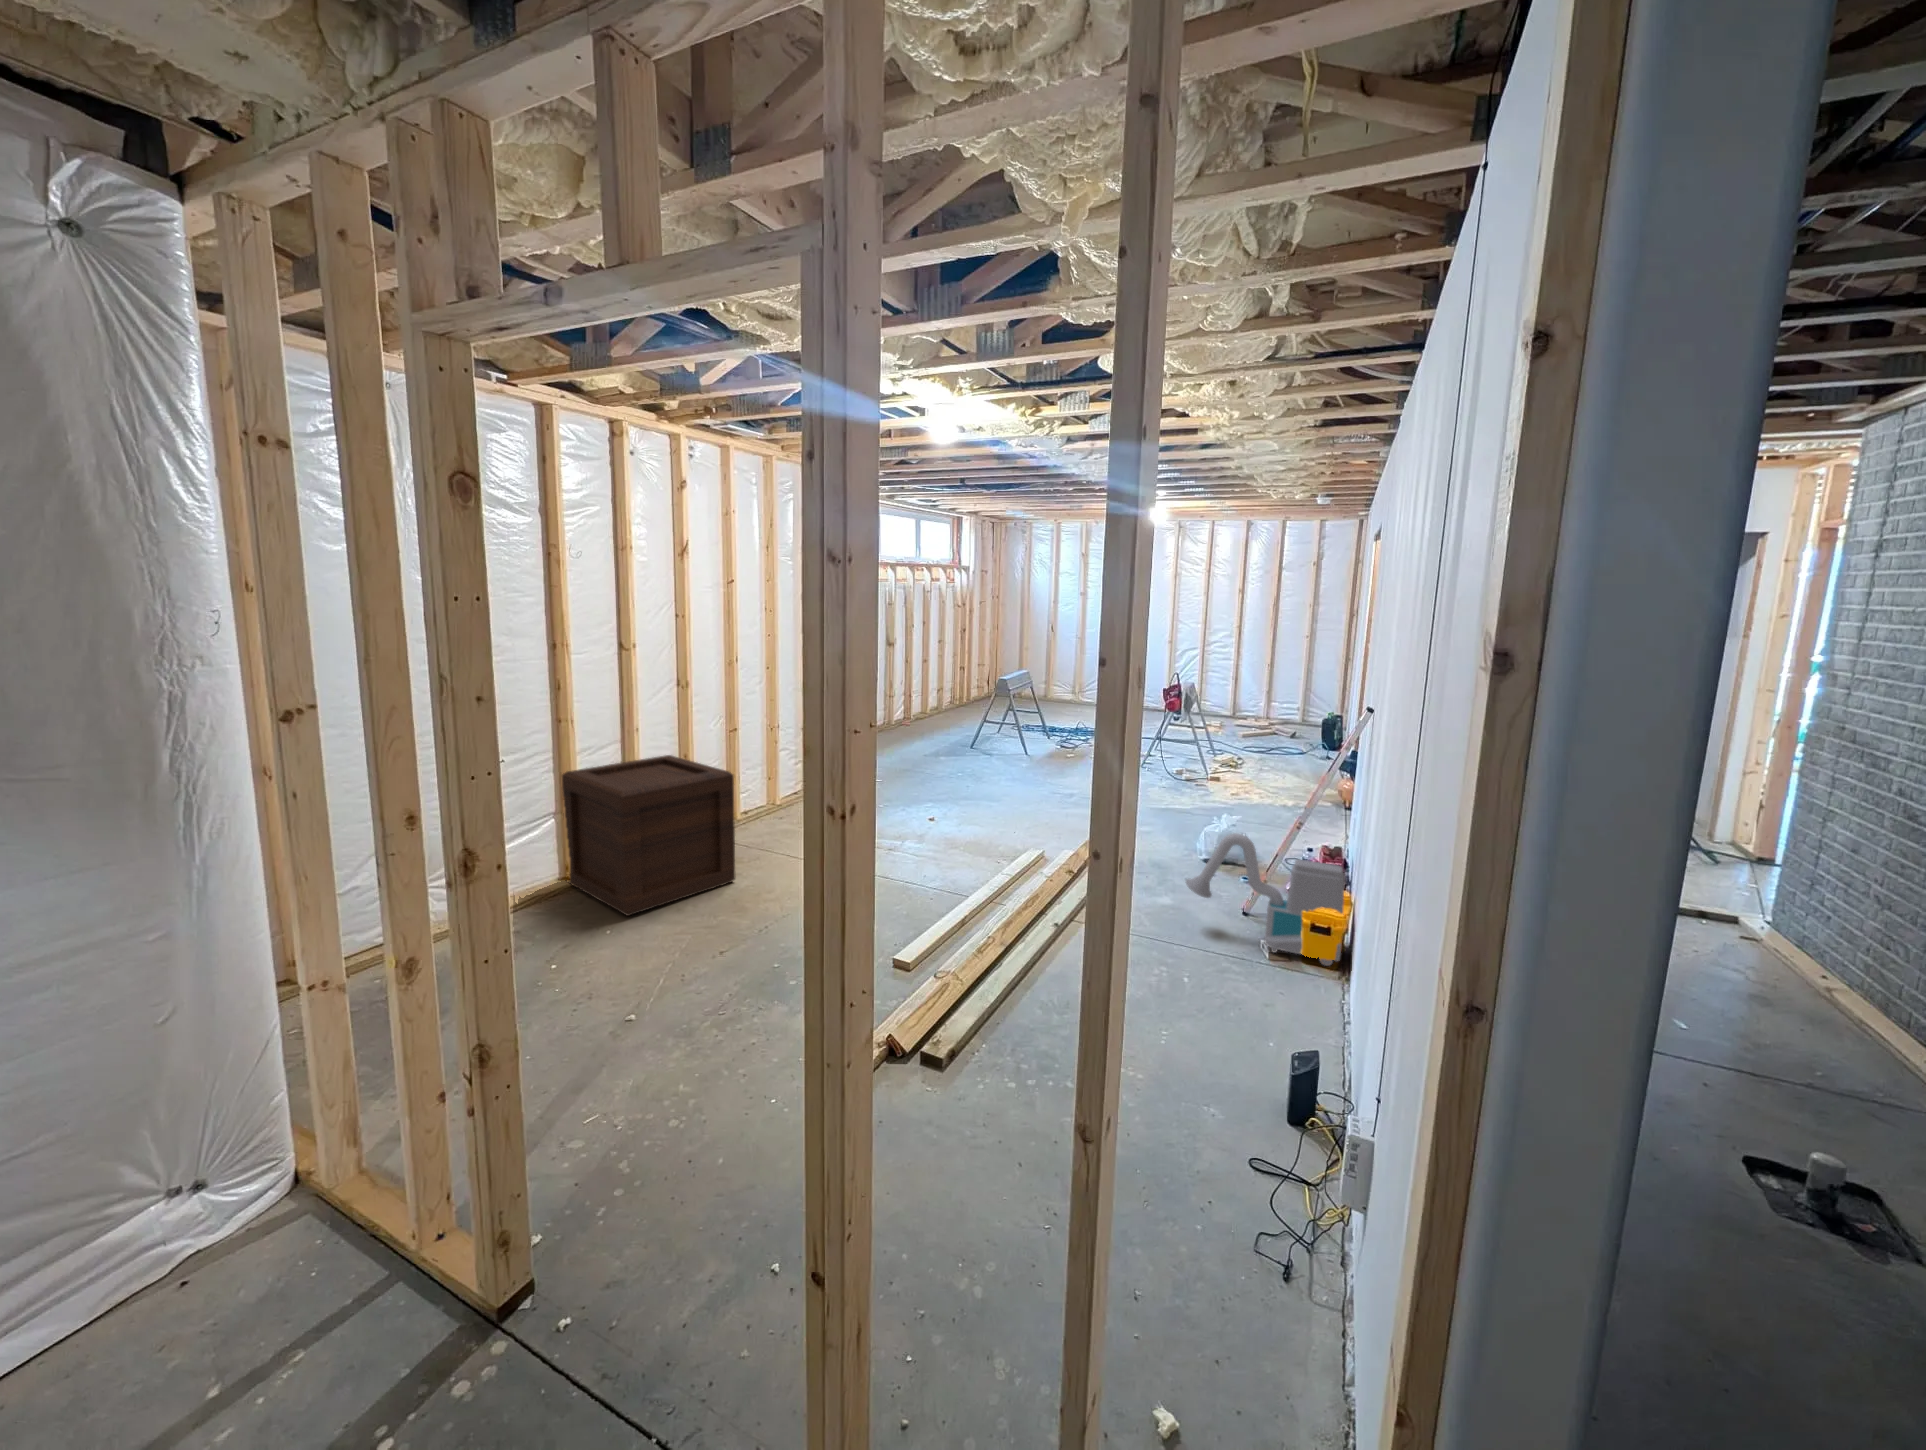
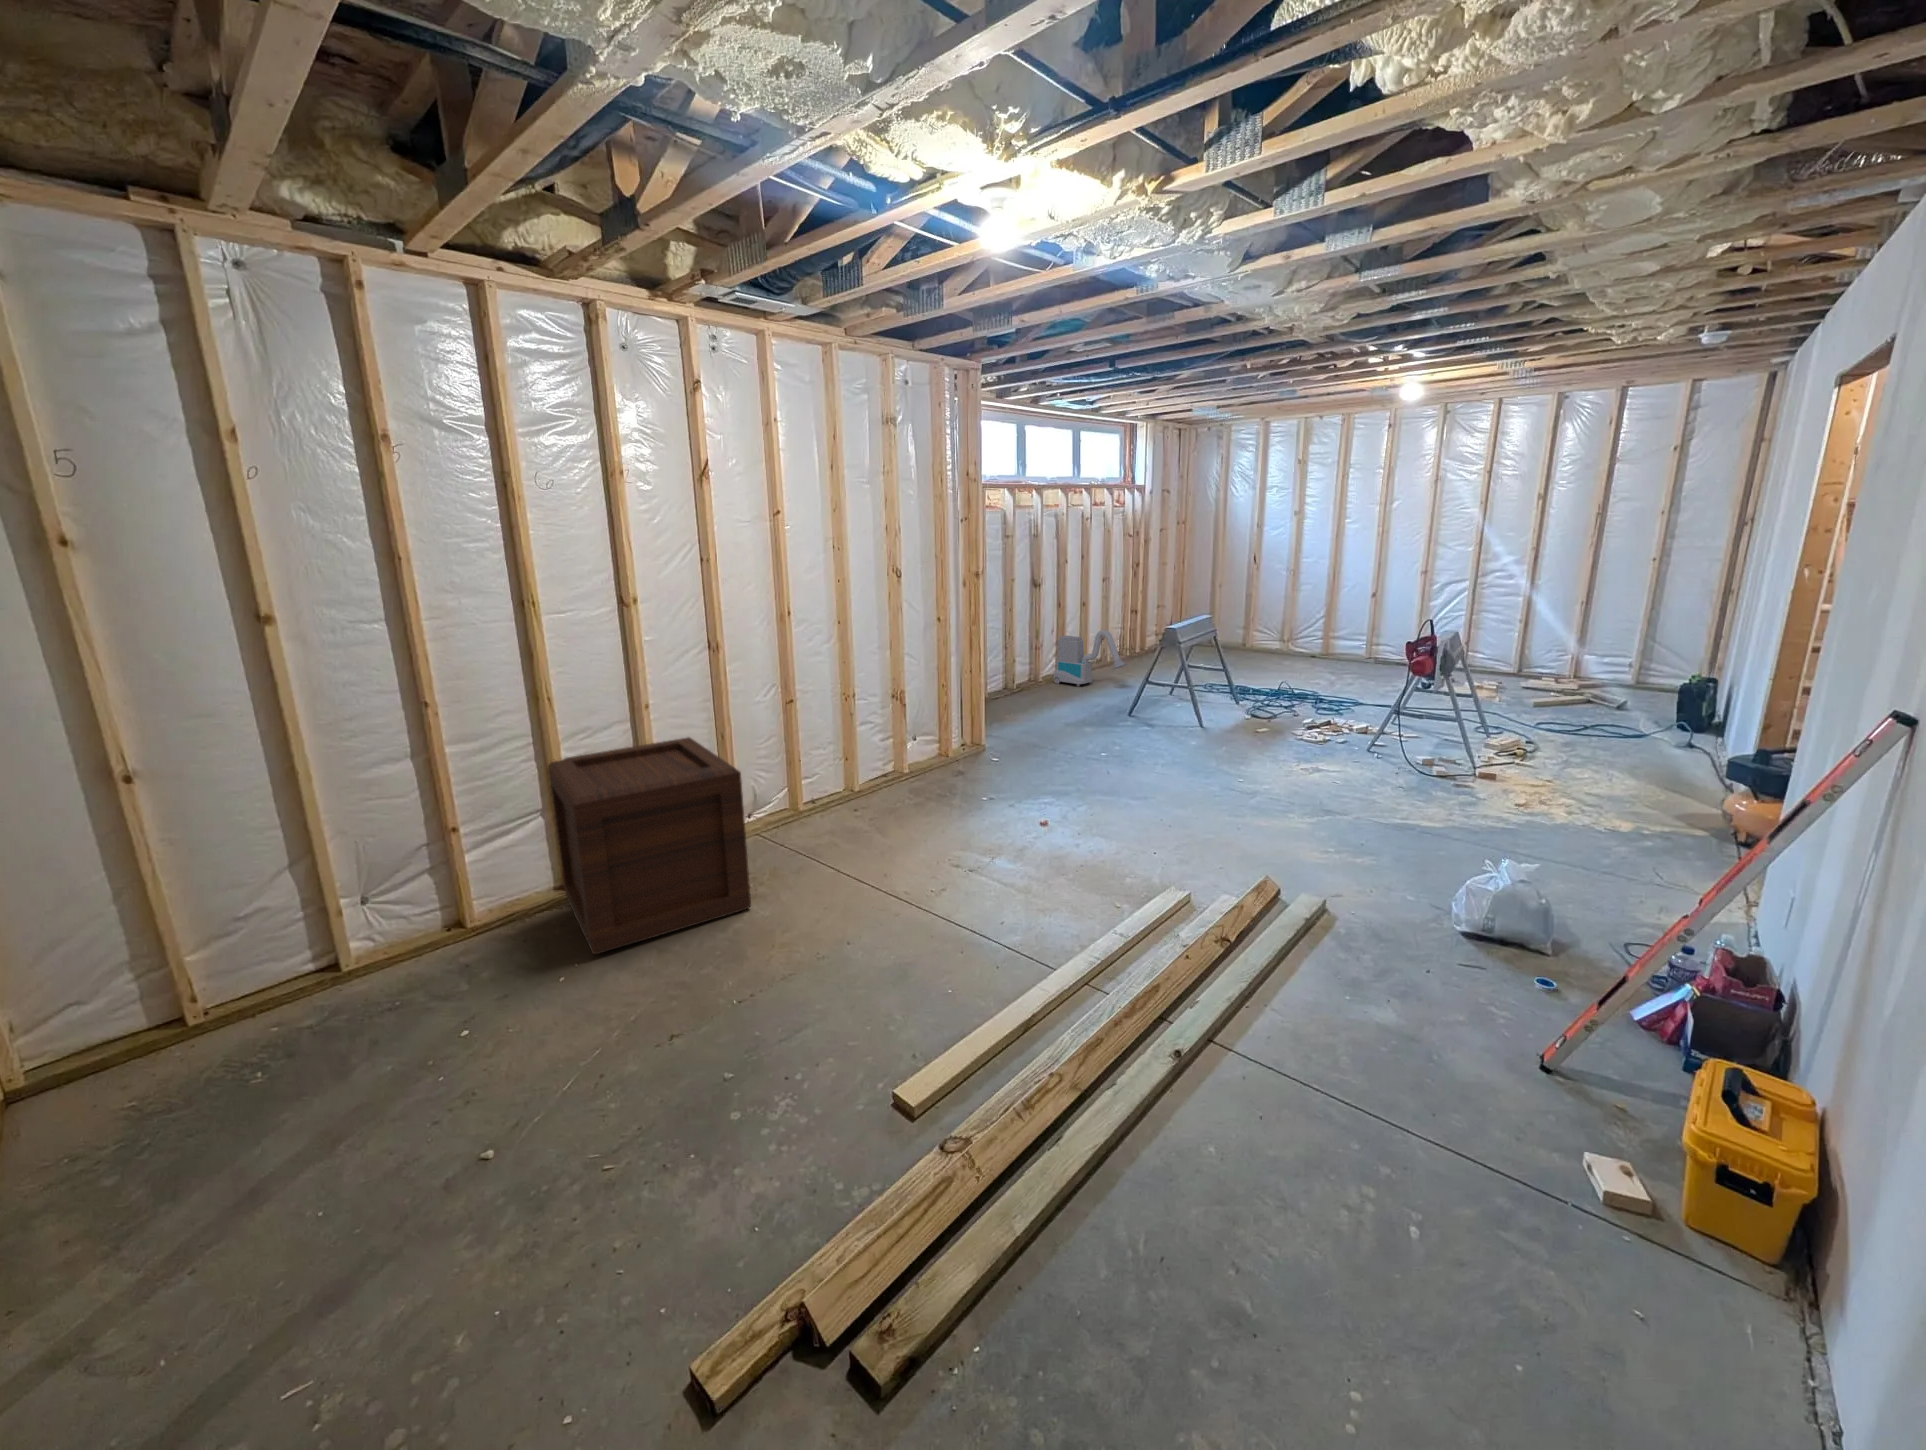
vacuum cleaner: present [1185,833,1344,966] -> present [1054,630,1127,686]

